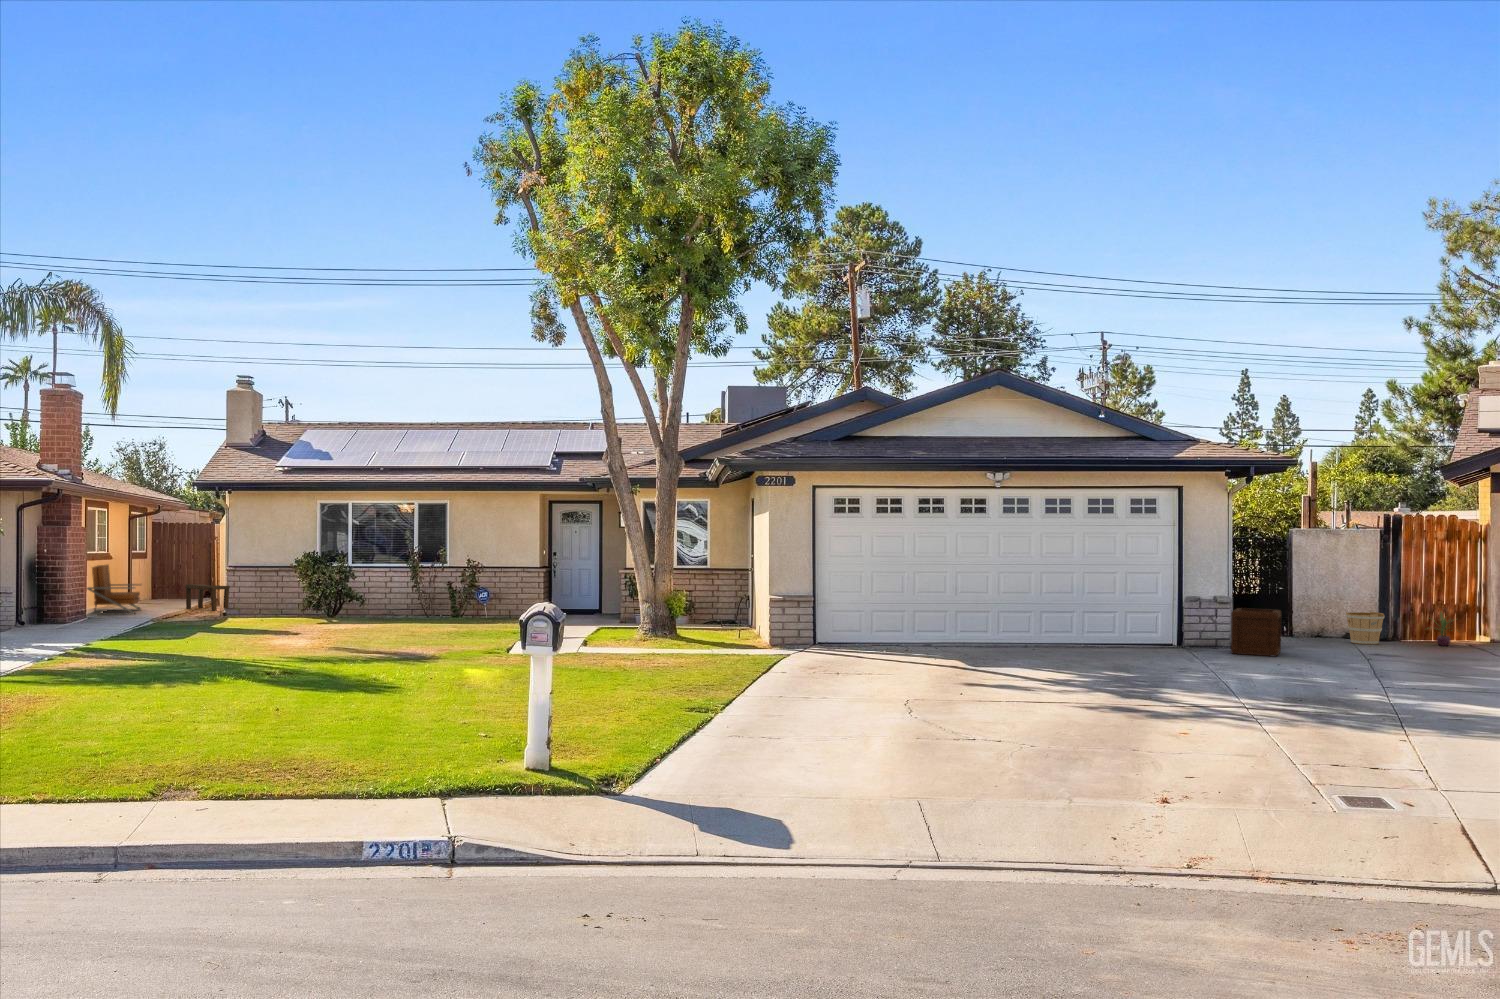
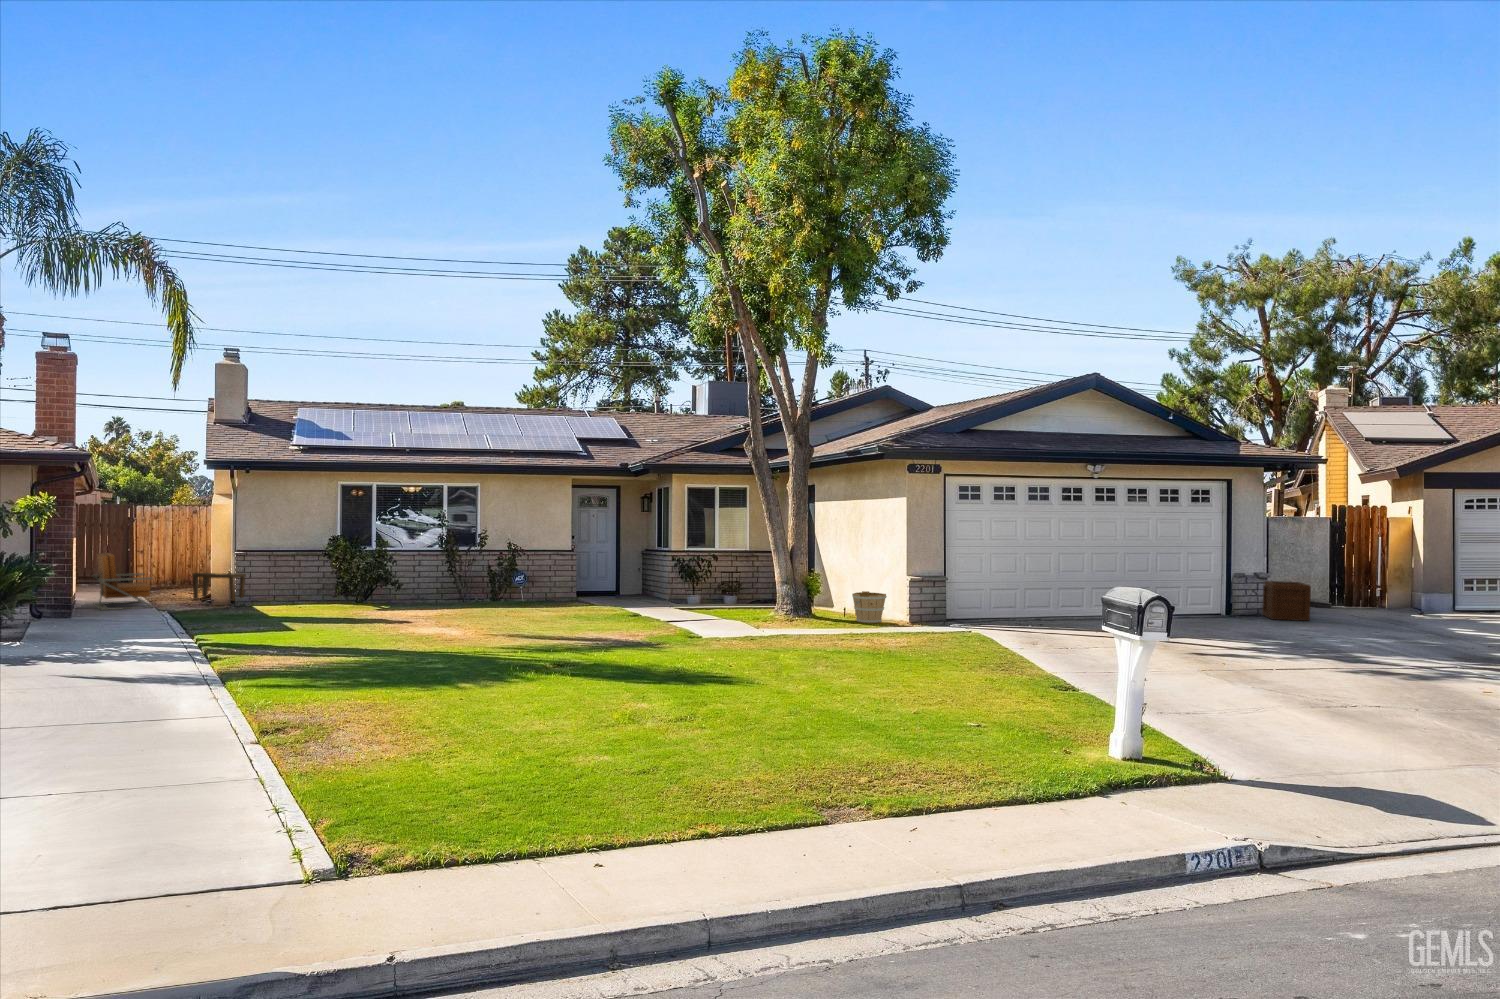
wooden bucket: present [1346,612,1385,644] -> present [852,591,887,623]
decorative plant: present [1437,612,1451,646] -> none [1369,579,1402,607]

